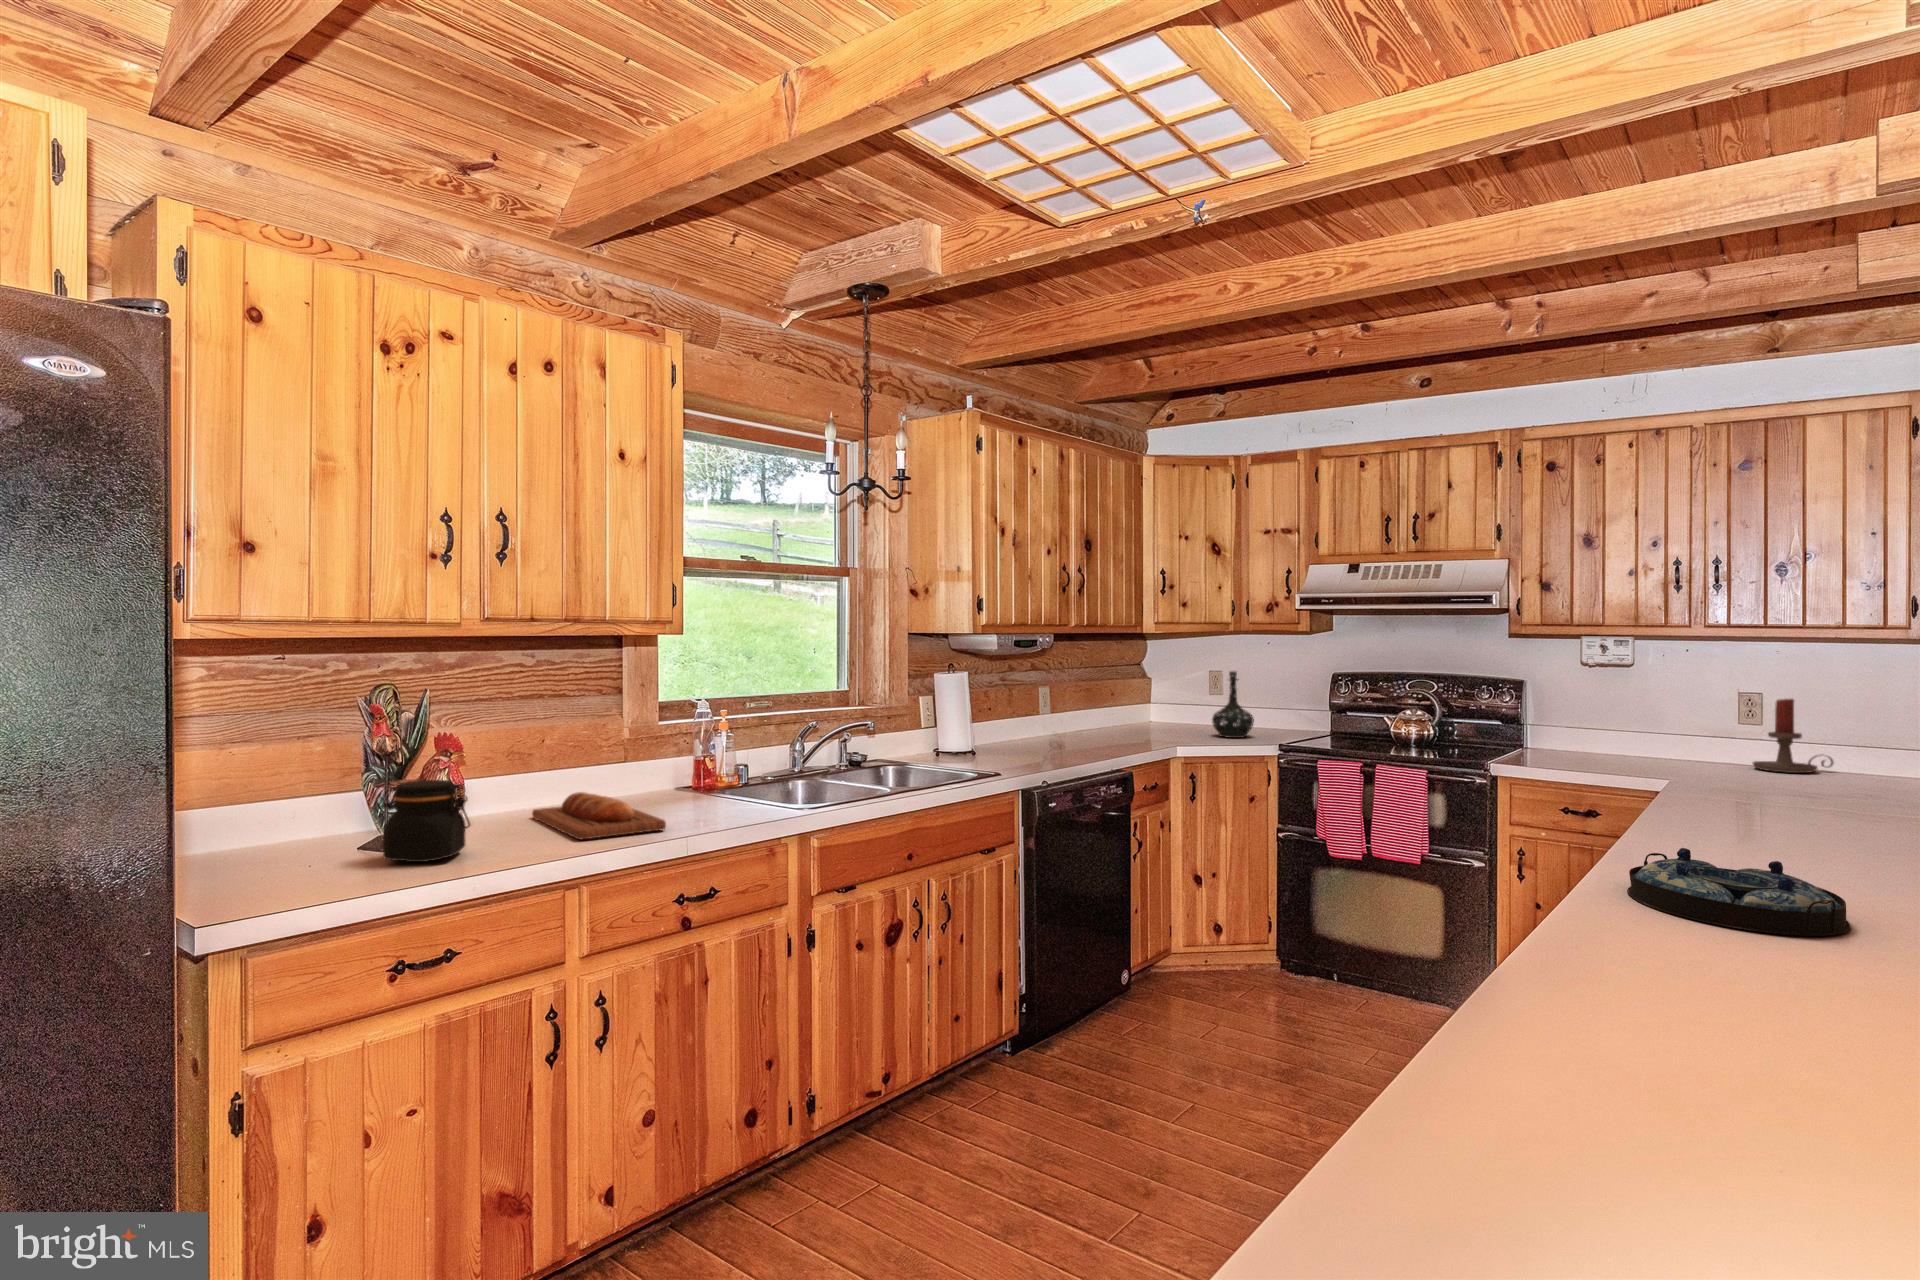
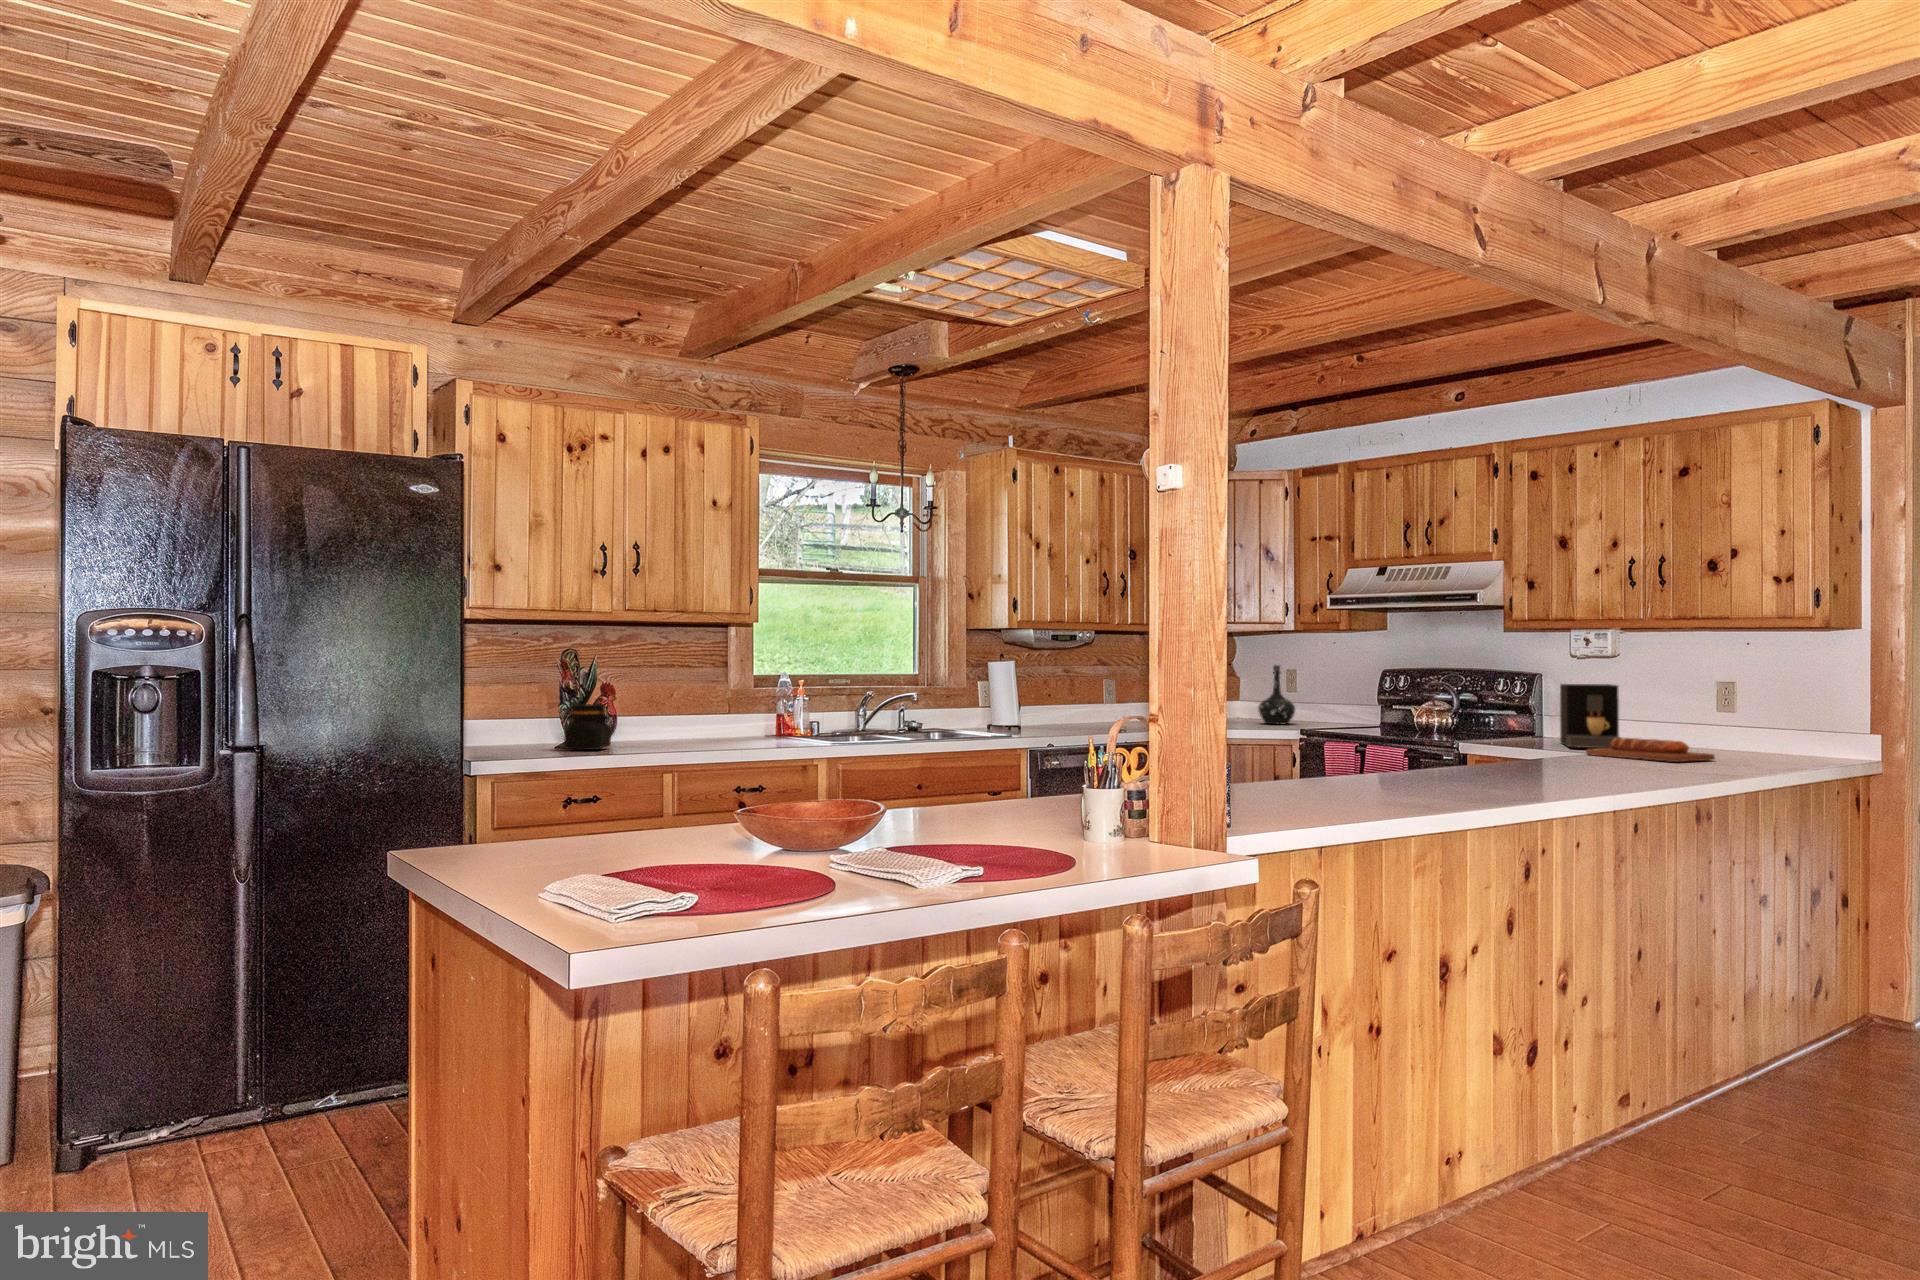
coffee maker: none [1594,699,1707,777] -> present [1560,684,1620,748]
candle holder: present [1752,699,1834,773] -> none [1704,682,1777,750]
bread loaf: present [532,792,666,839] -> present [1586,738,1715,762]
serving tray: present [1627,848,1851,936] -> none [1295,753,1407,793]

